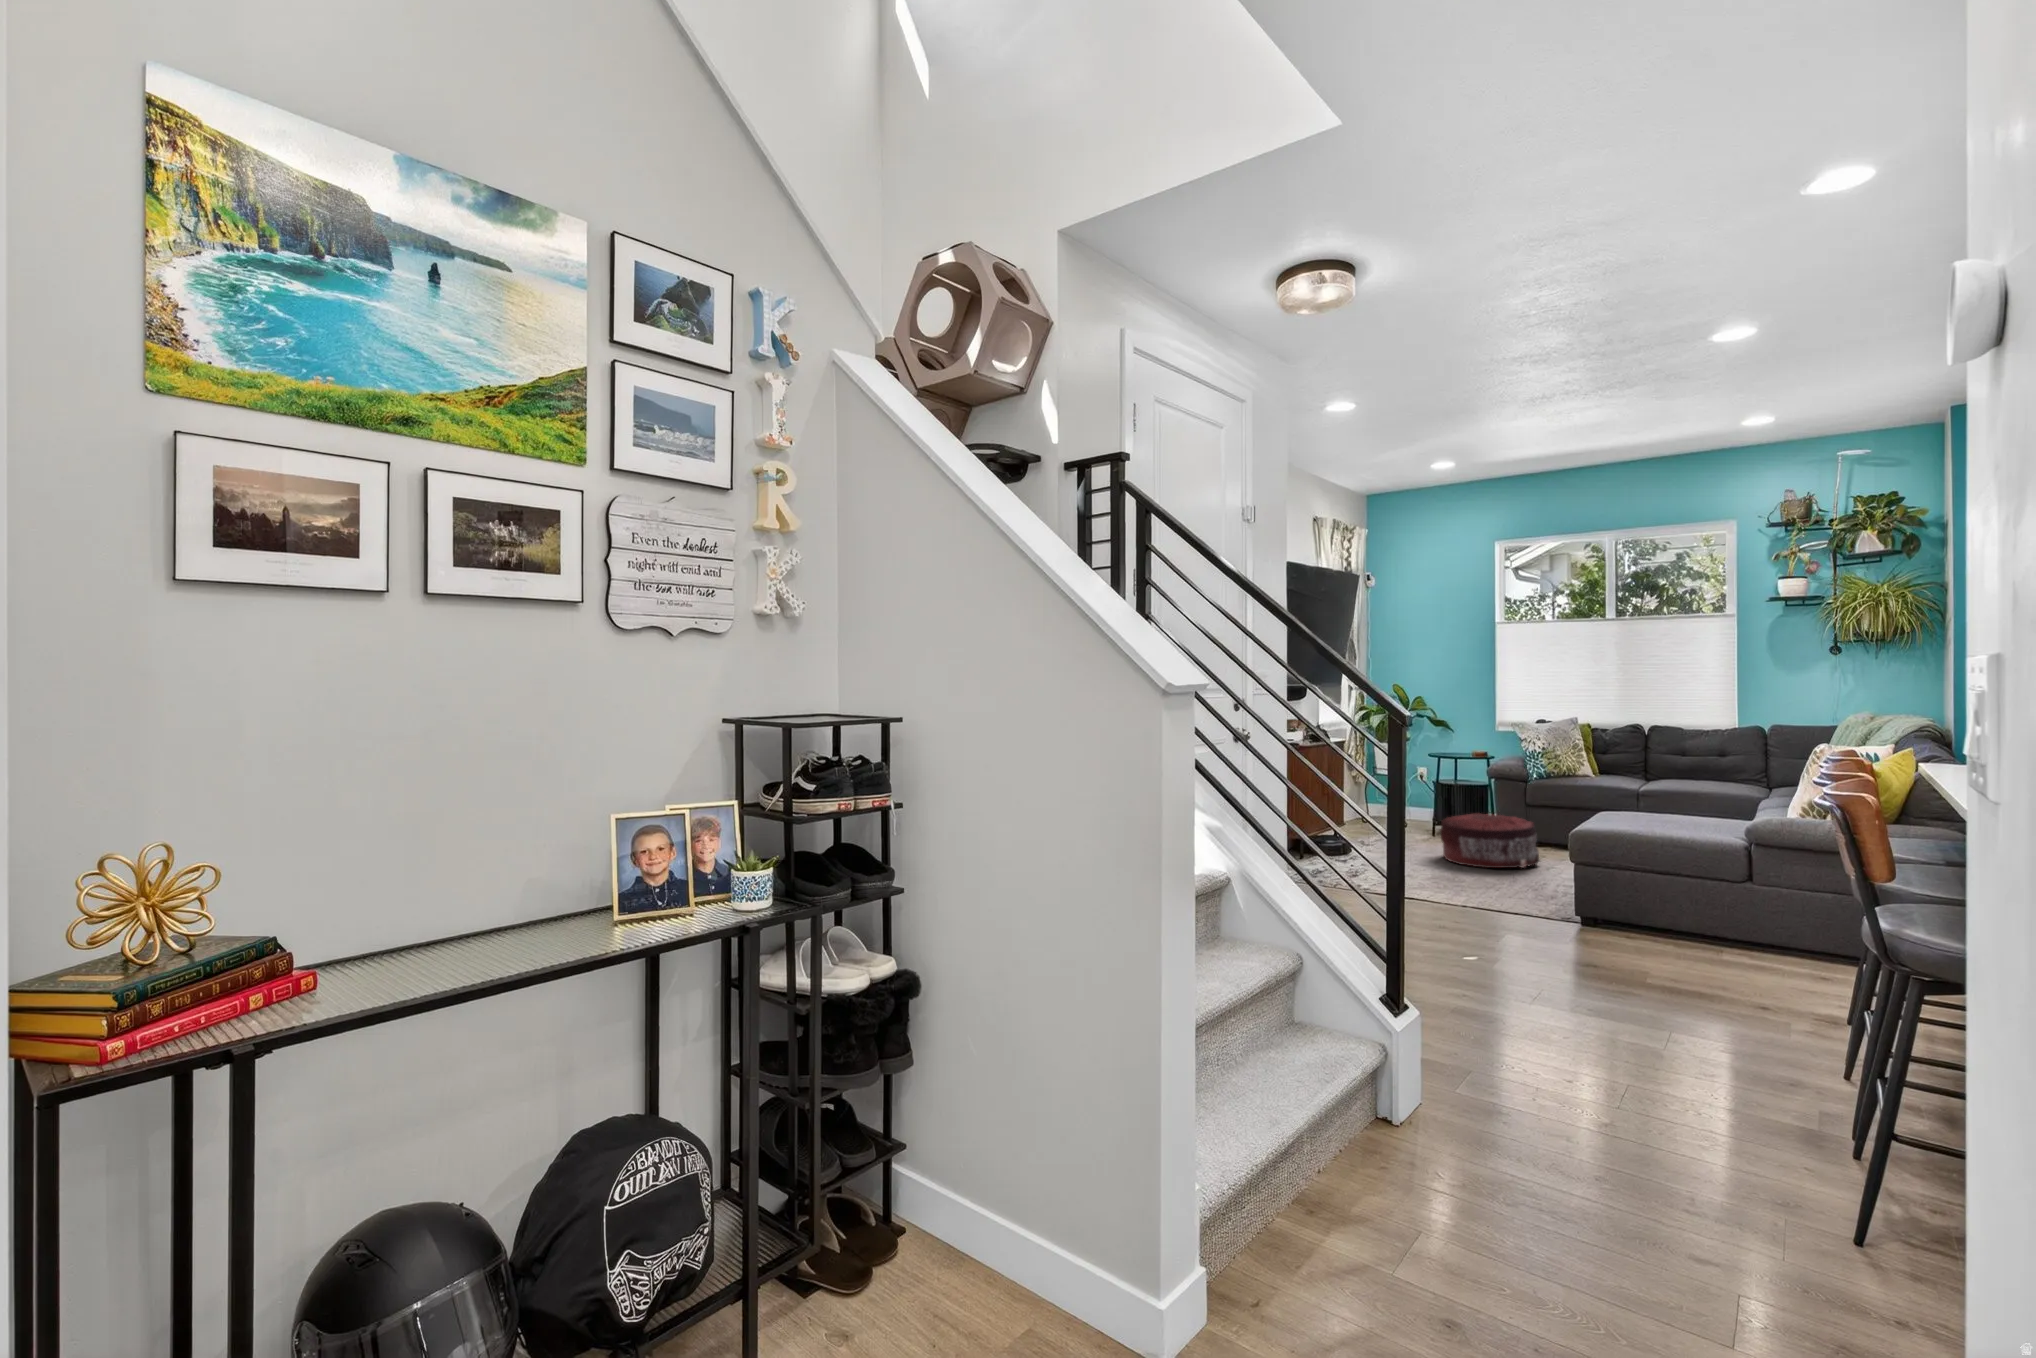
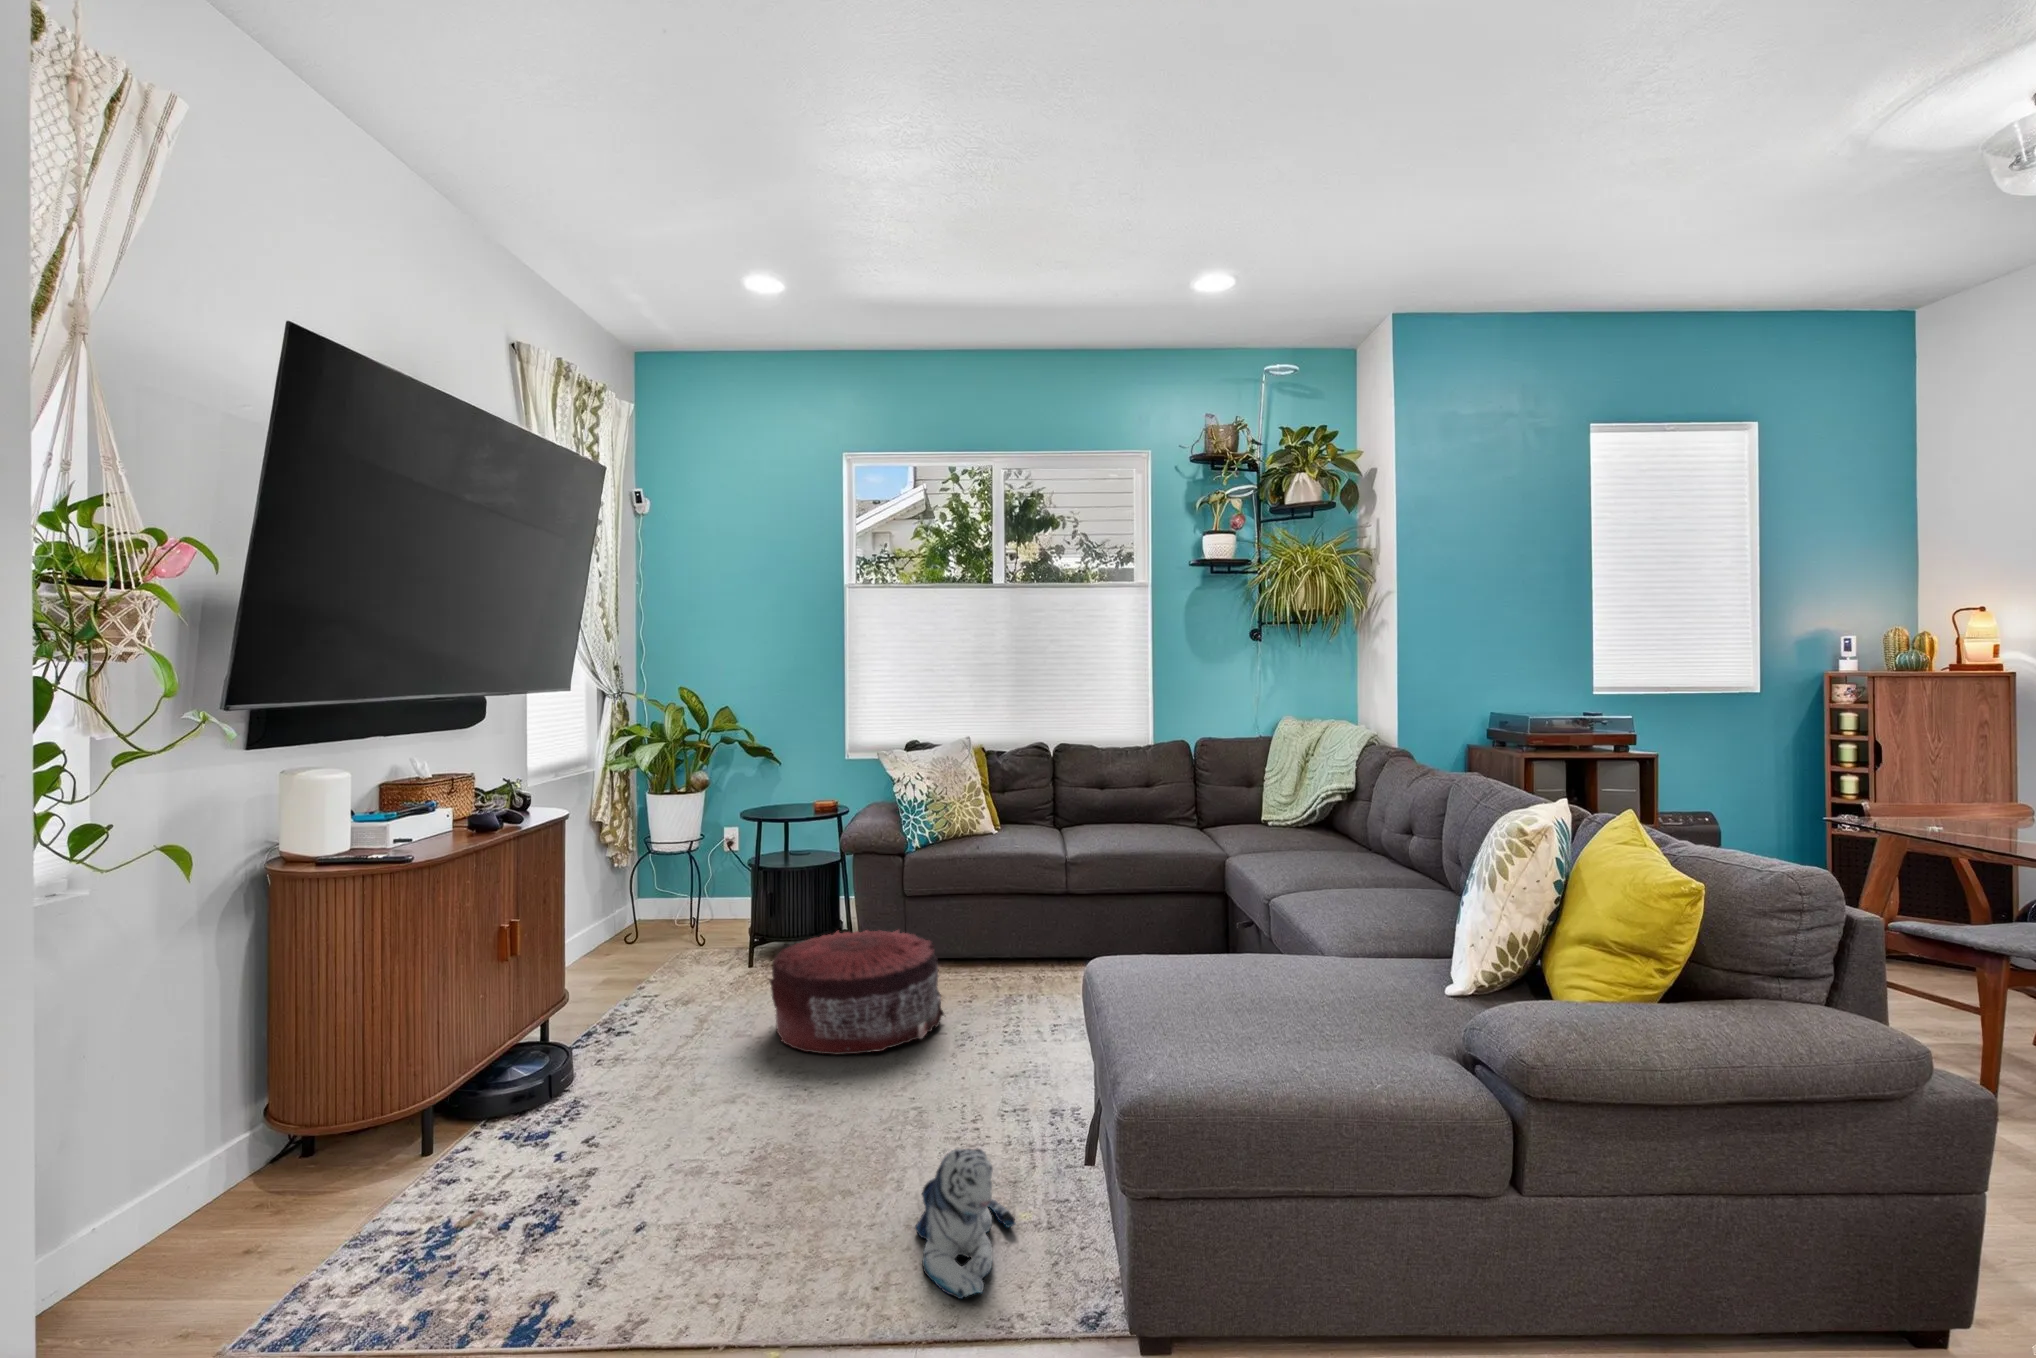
plush toy: none [1494,873,1542,923] -> present [915,1149,1015,1299]

